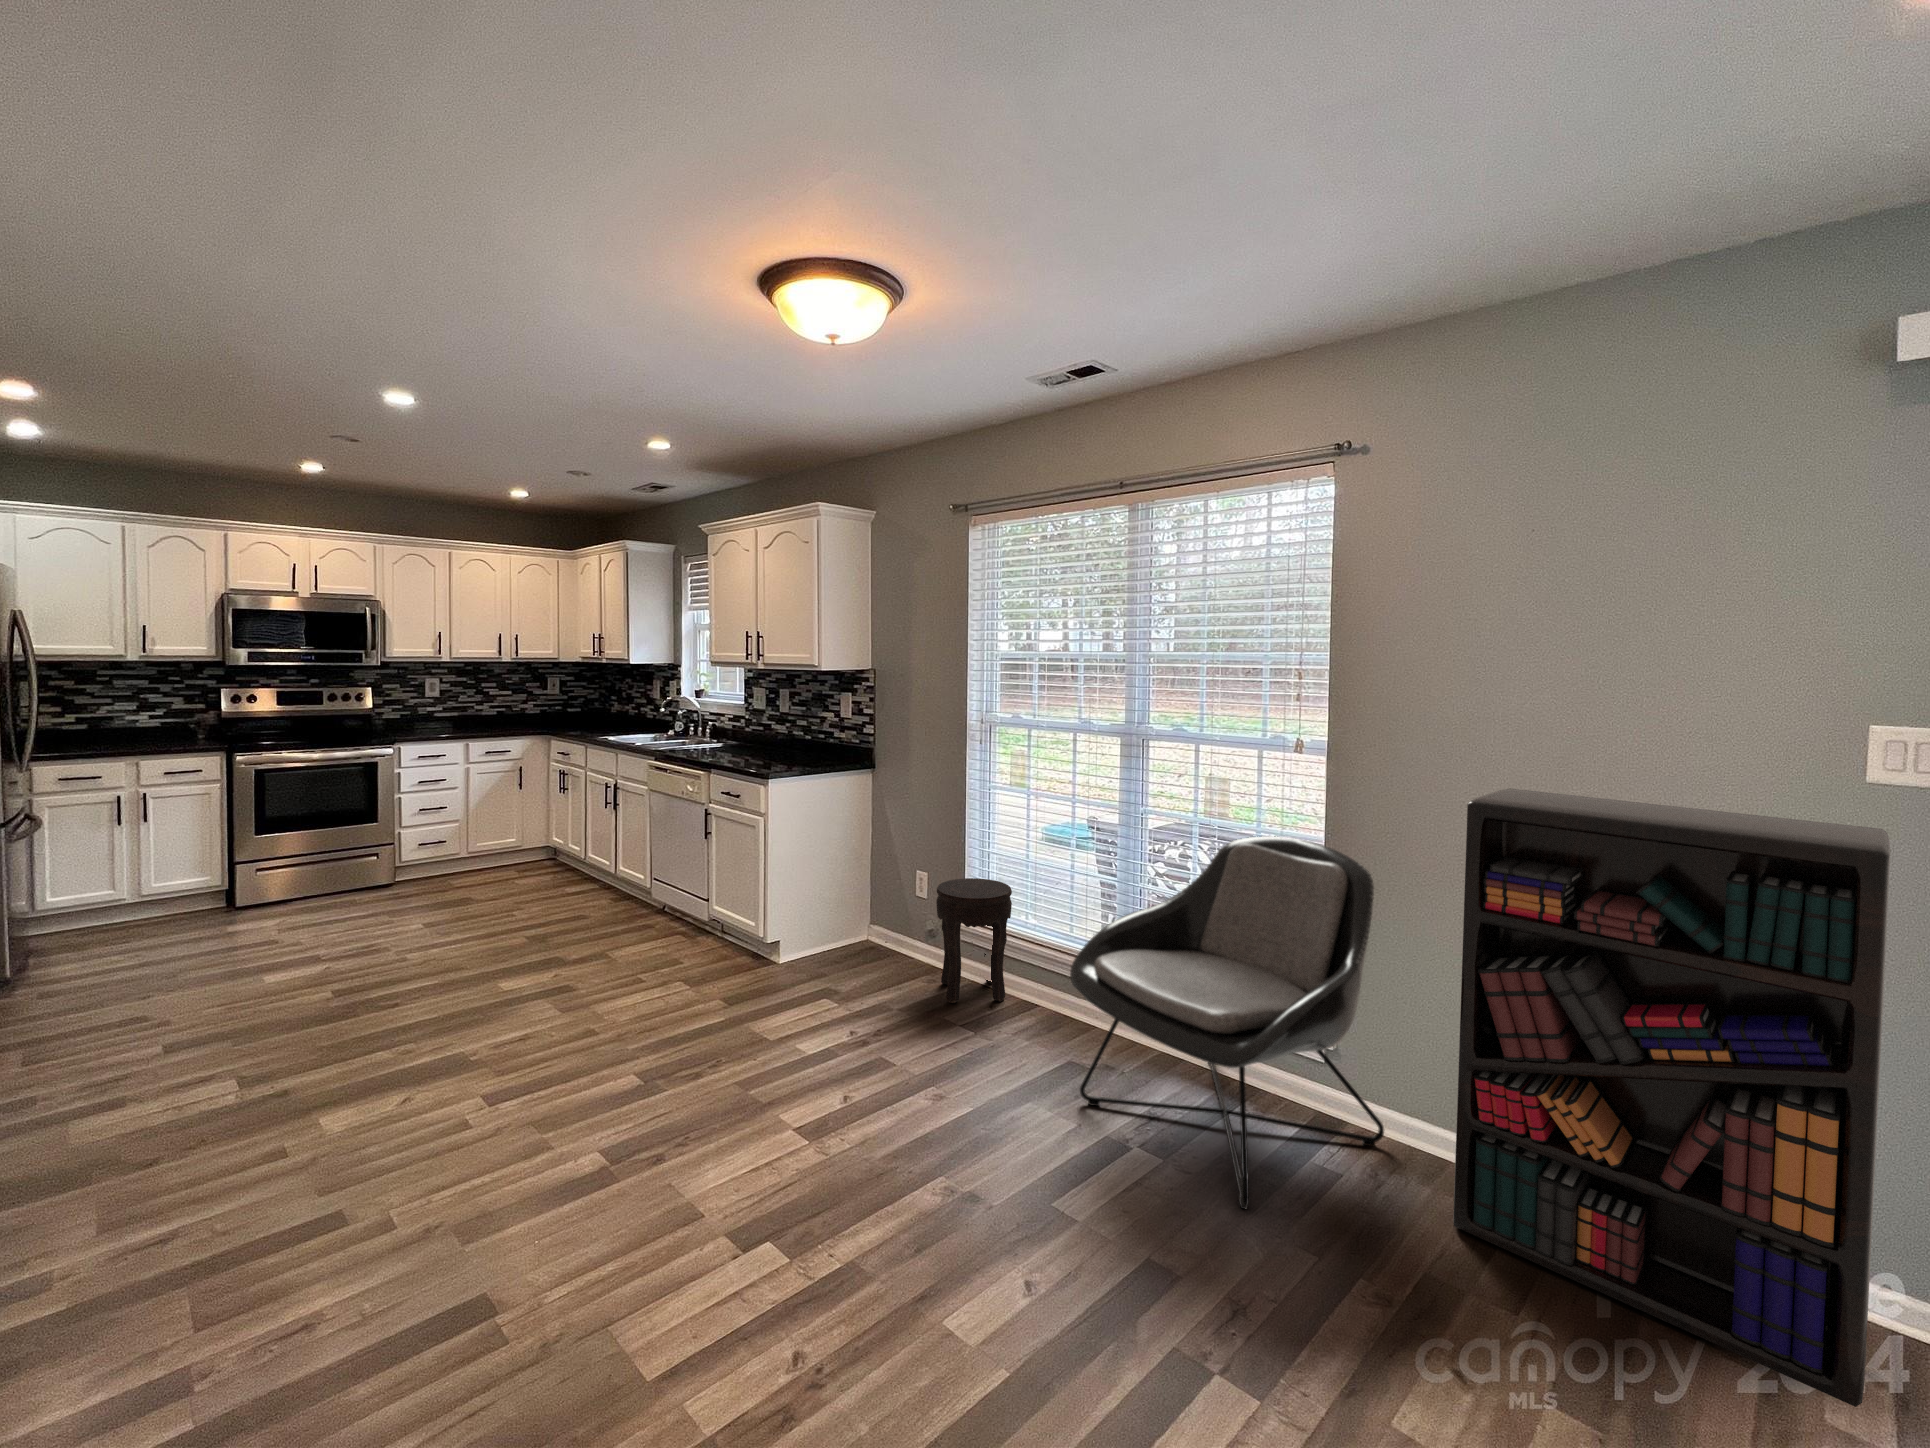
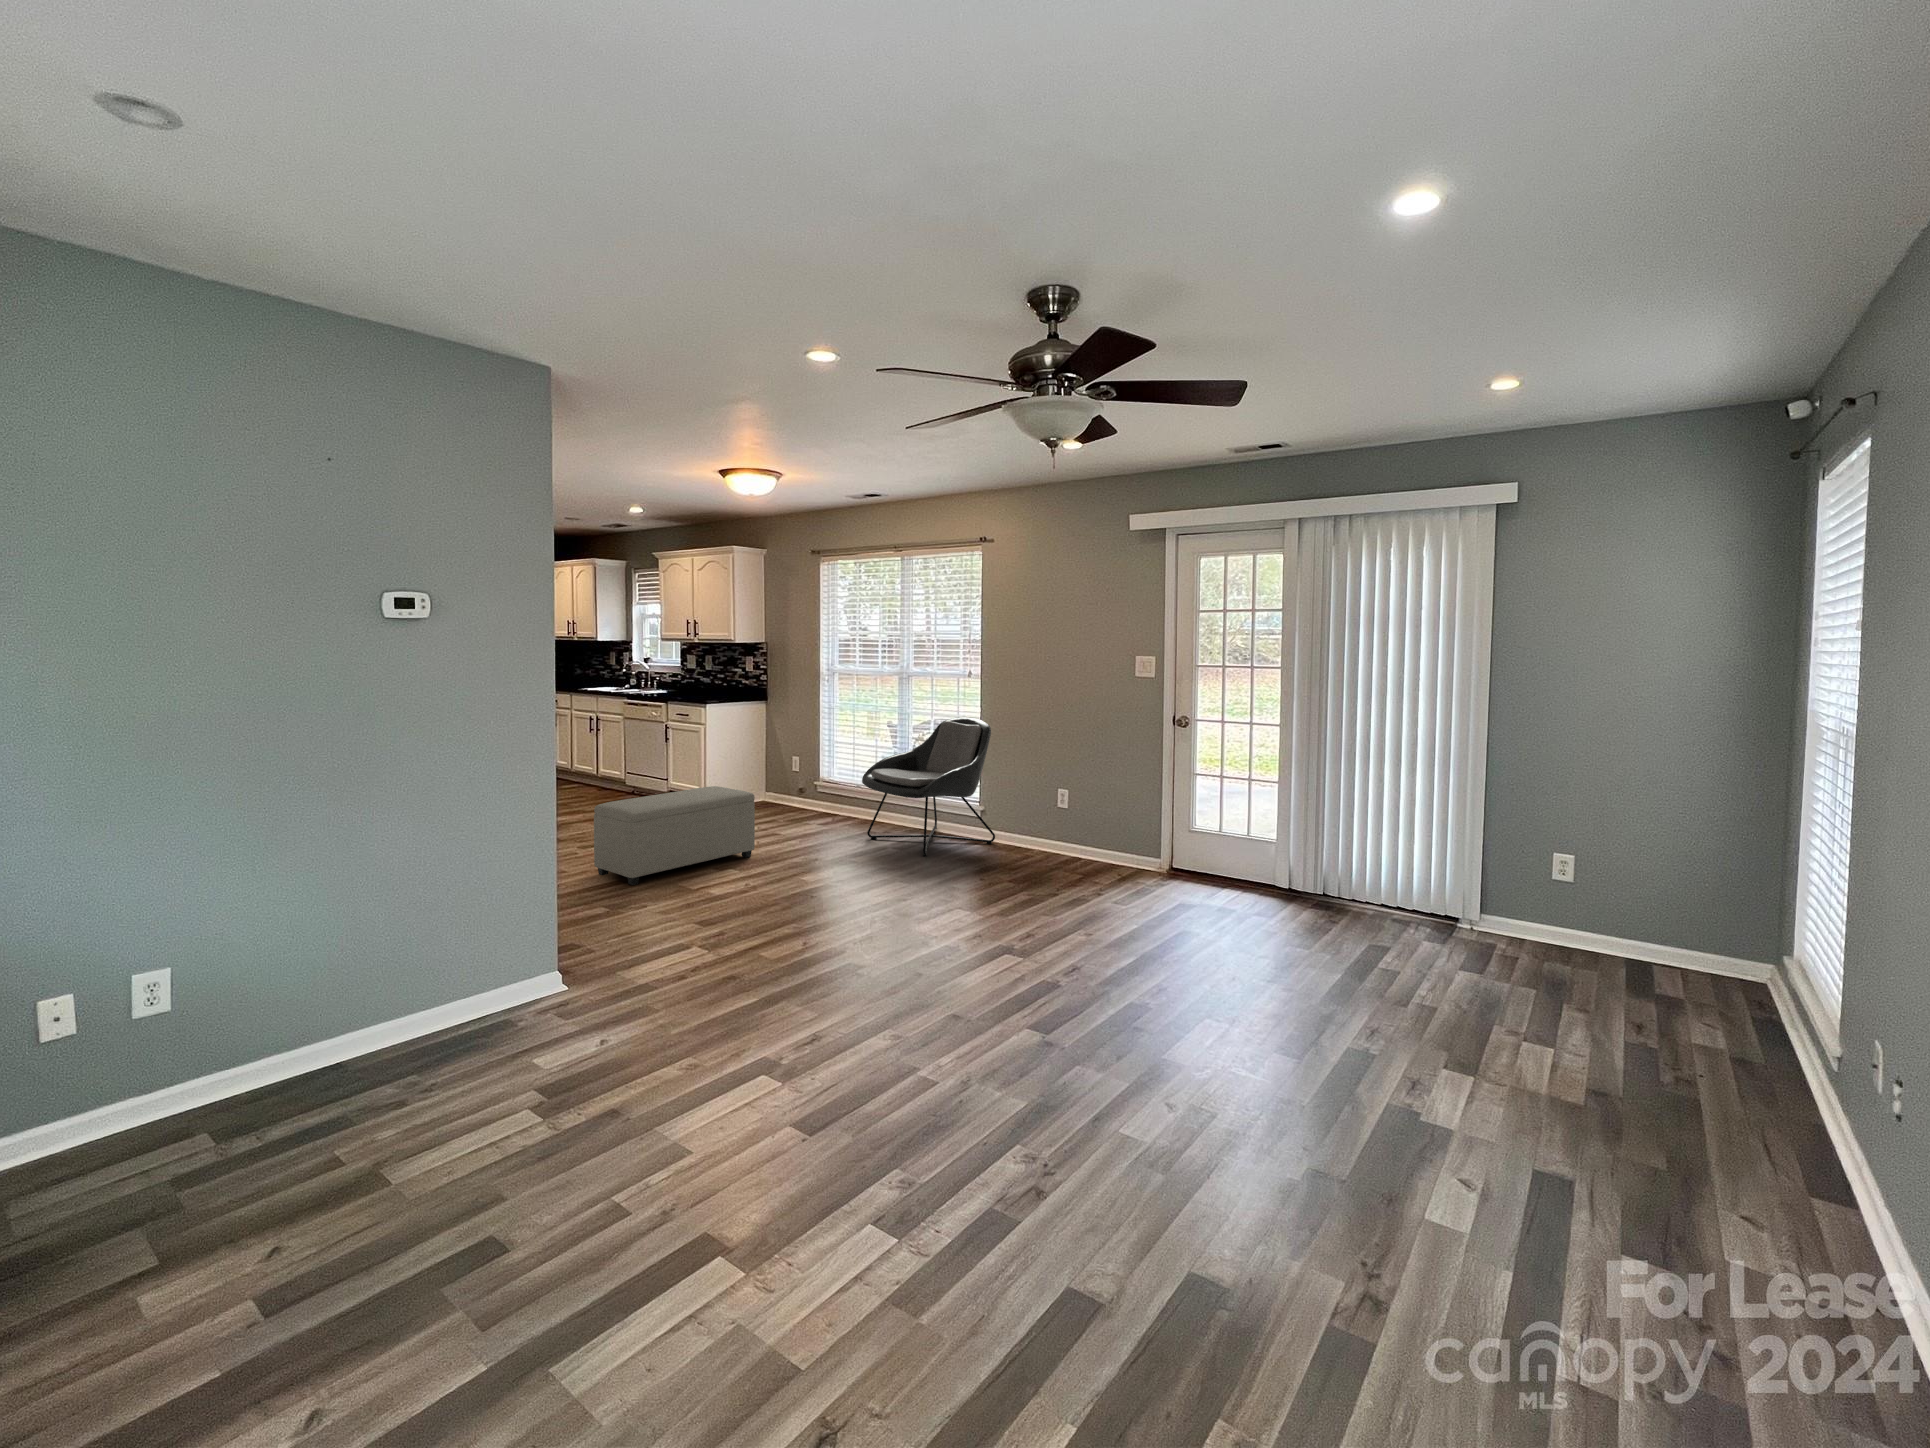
bookshelf: present [1453,788,1890,1407] -> none [1004,687,1133,876]
side table: present [936,878,1012,1003] -> none [803,755,844,817]
ottoman: none [434,992,836,1349] -> present [594,786,755,885]

